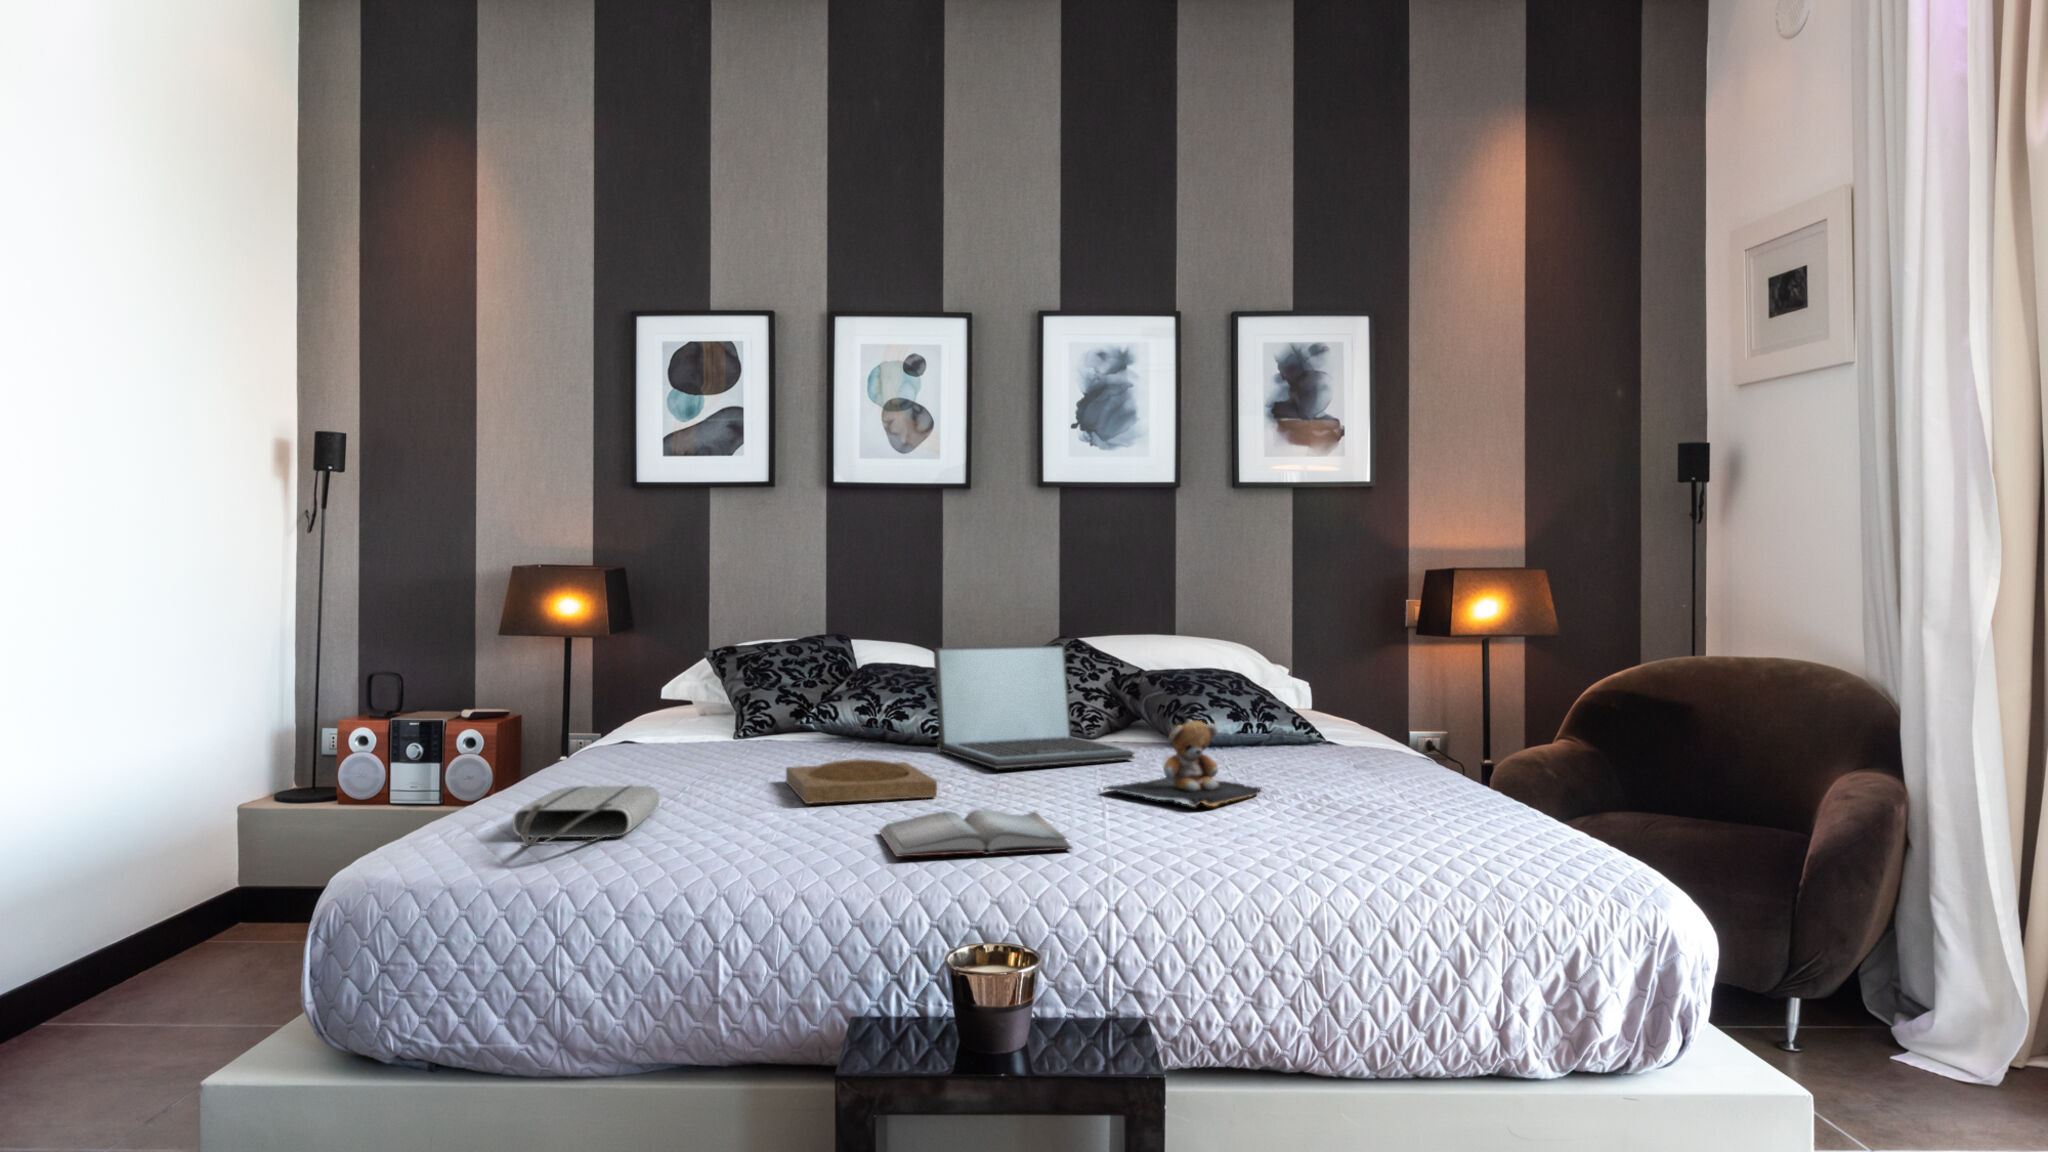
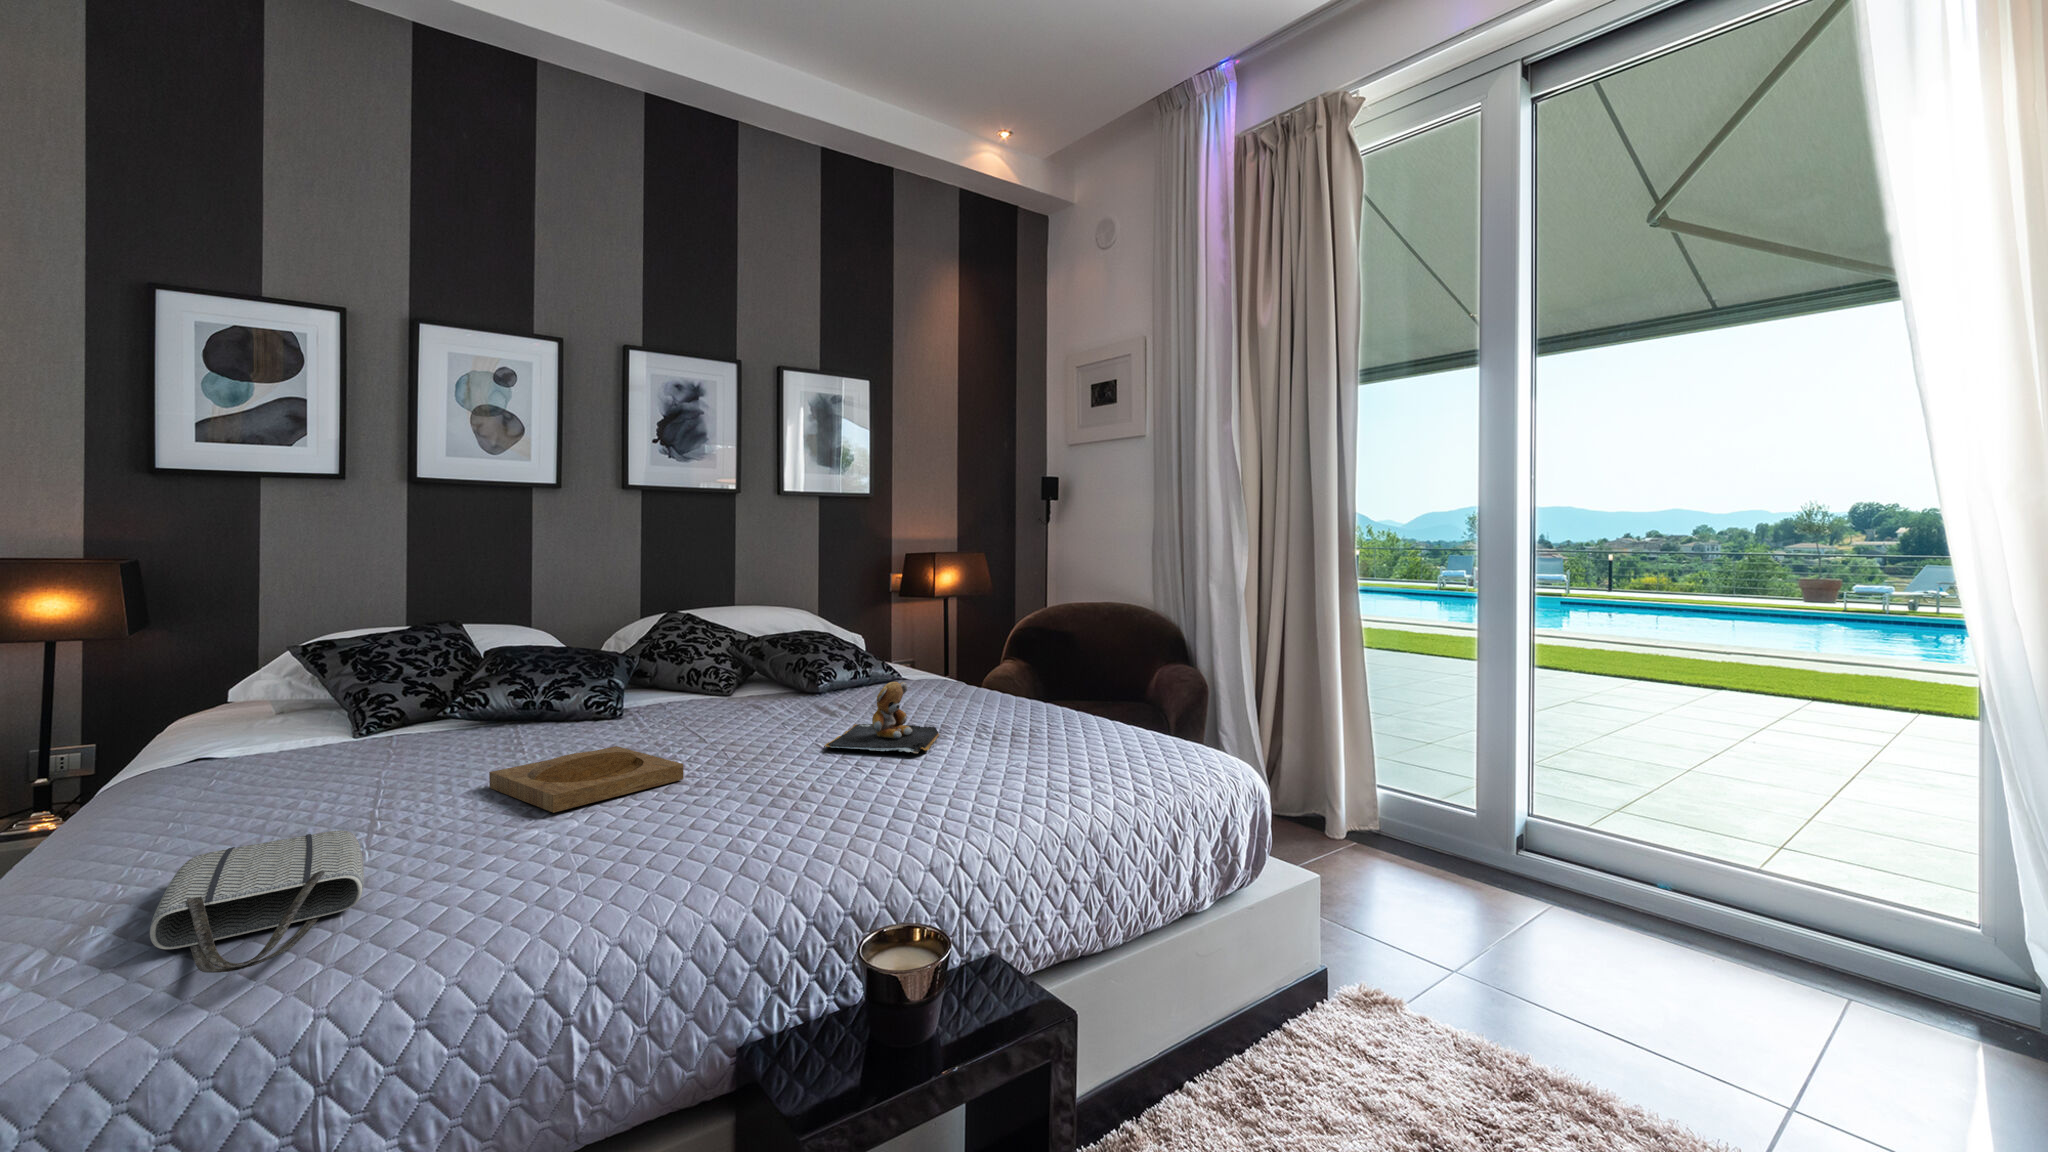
laptop: present [934,646,1134,769] -> none [607,622,805,739]
hardback book: present [879,809,1072,857] -> none [677,782,883,861]

